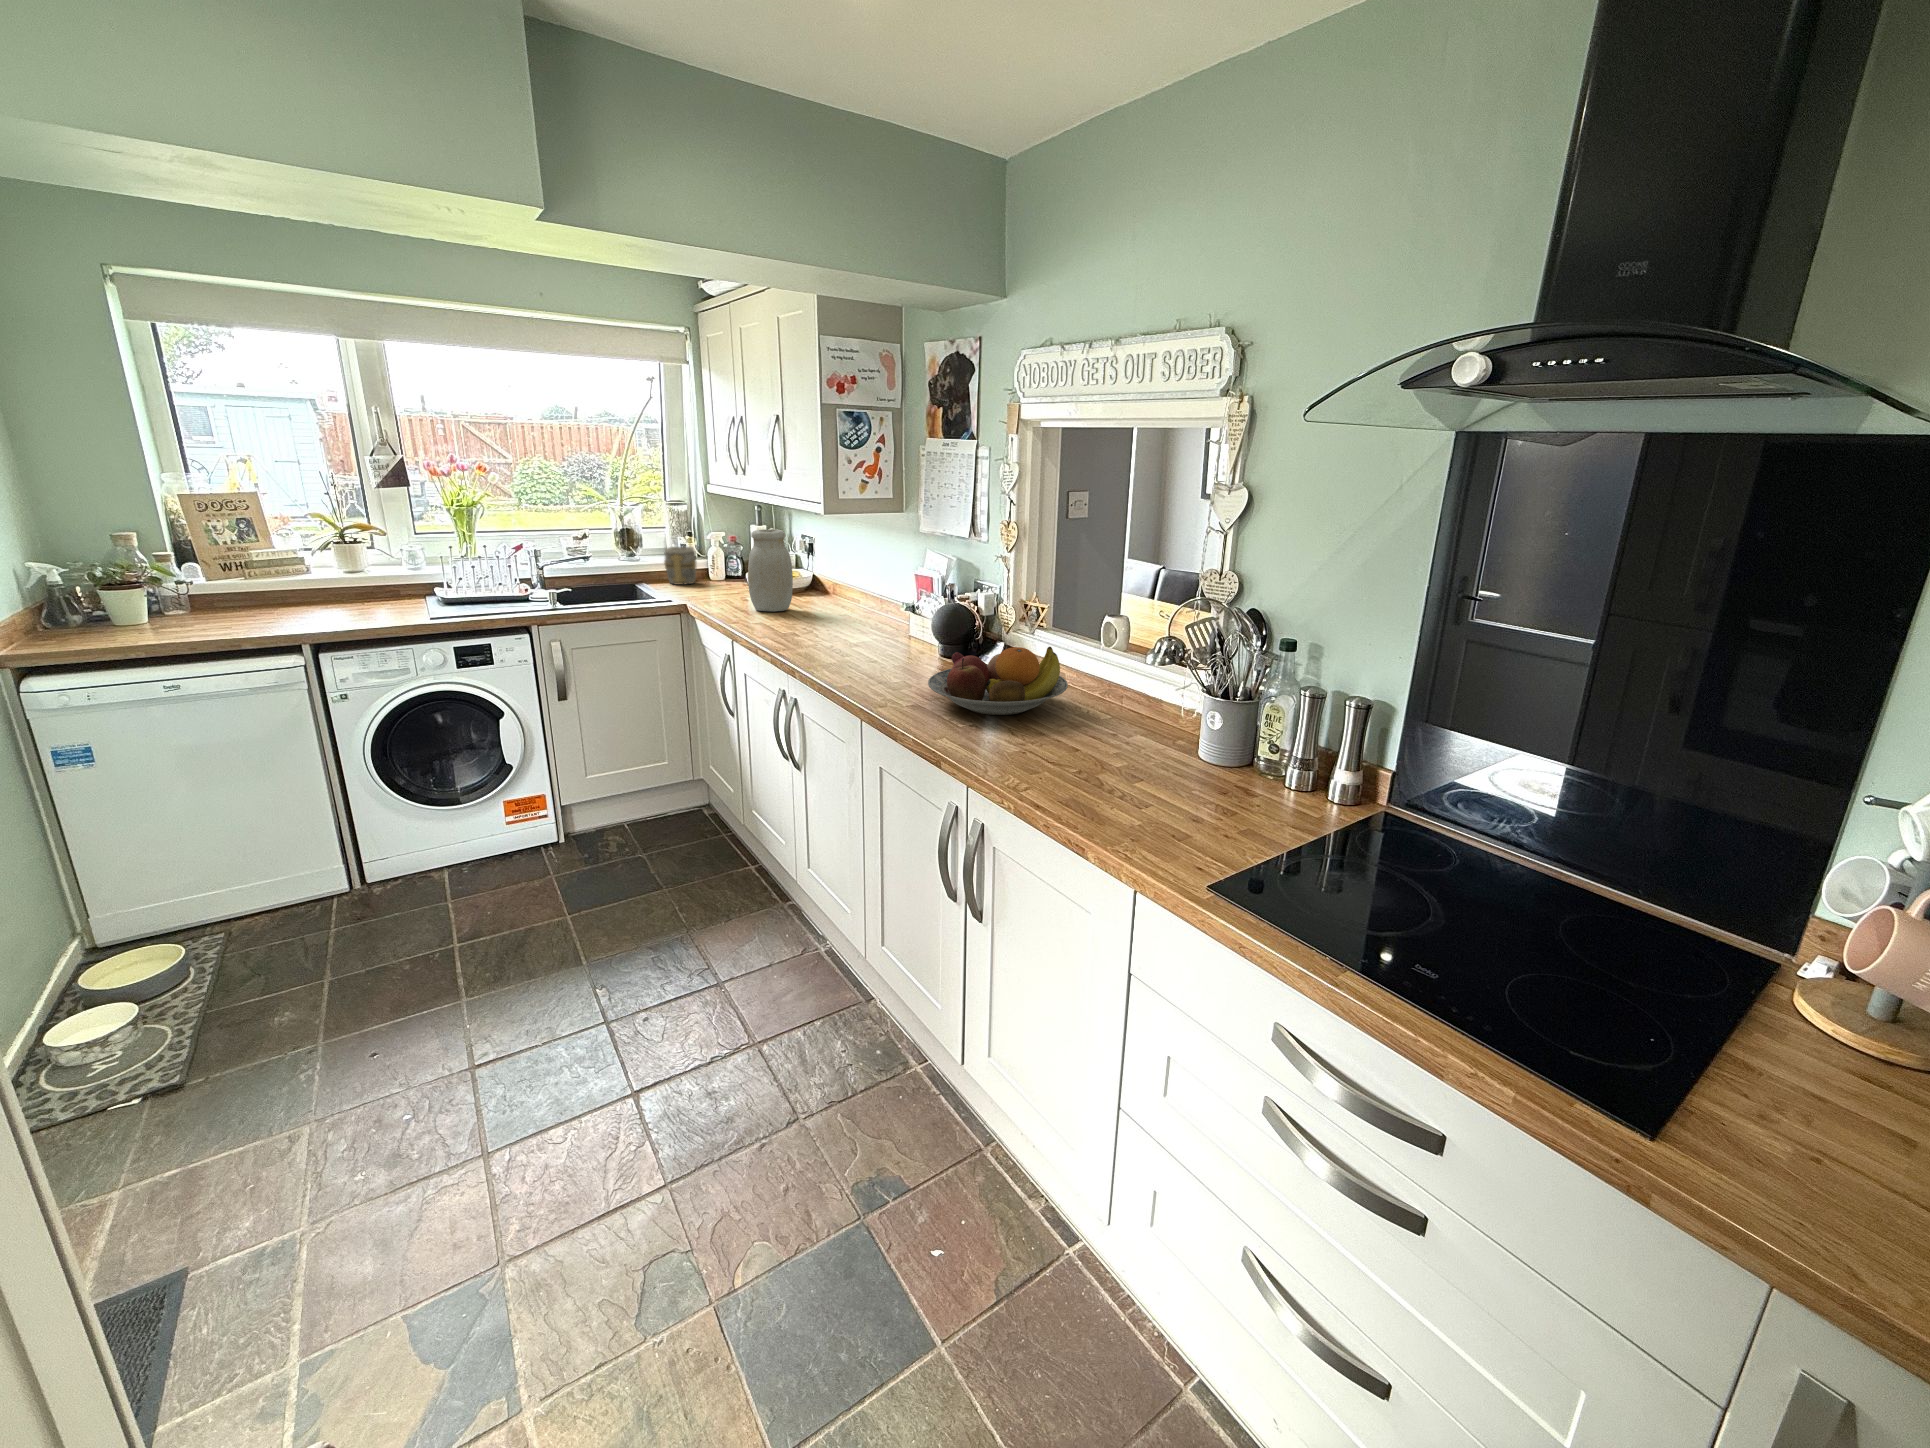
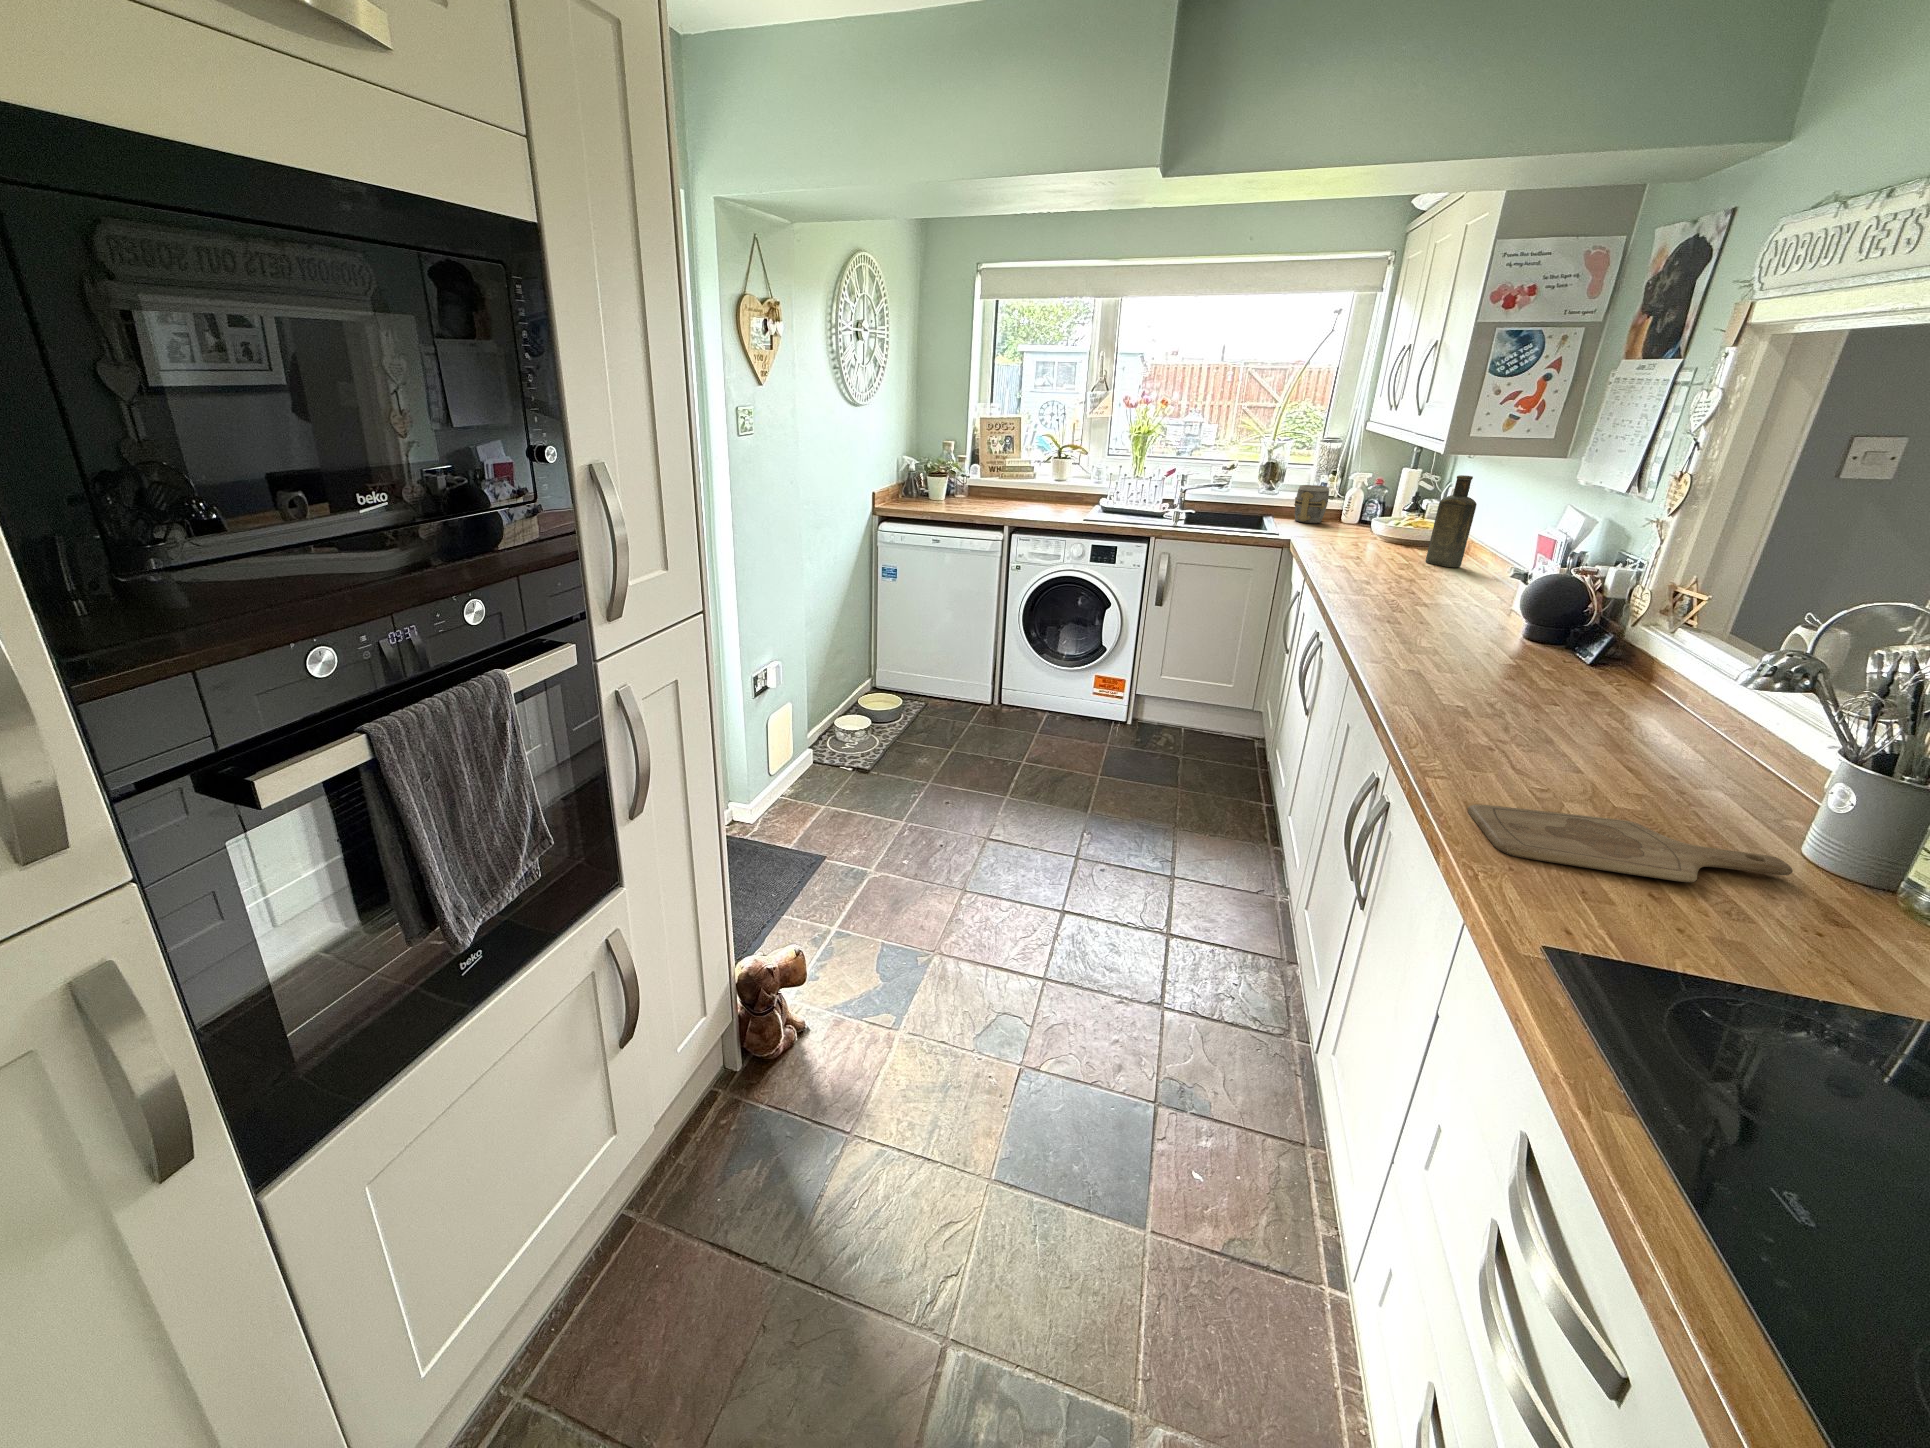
jar: present [748,529,793,612] -> none [1350,470,1409,559]
bottle: none [812,529,842,608] -> present [1426,475,1477,567]
fruit bowl: present [928,647,1068,715] -> none [1435,623,1655,713]
cutting board: none [1068,769,1216,830] -> present [1468,805,1793,882]

